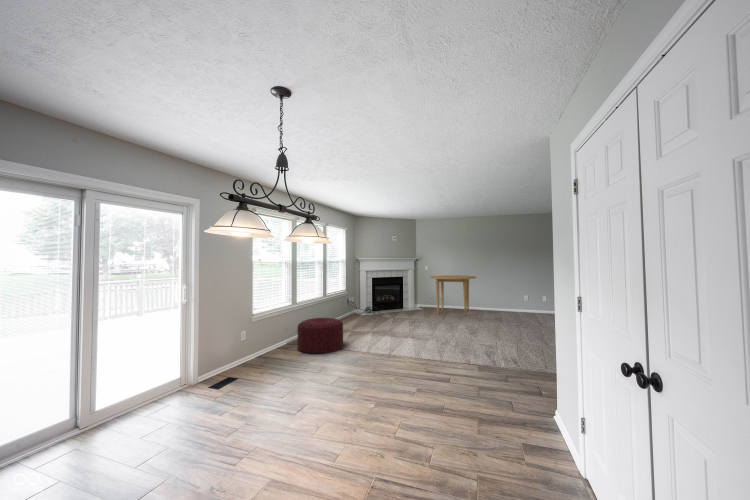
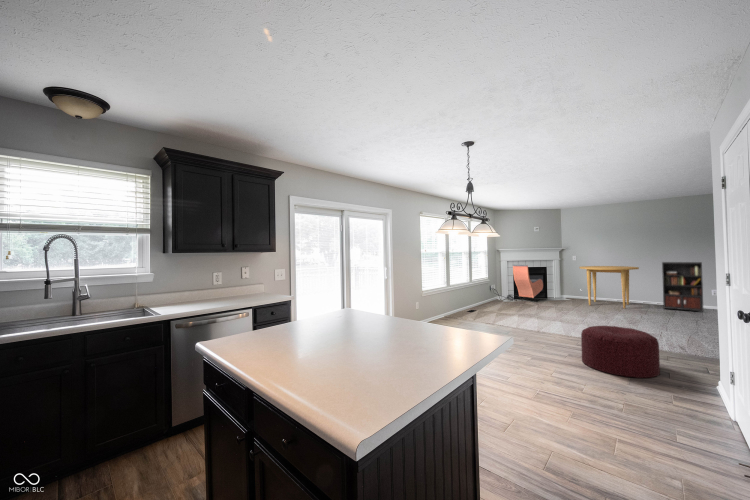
bookcase: none [493,271,528,315] -> present [662,262,703,311]
armchair: none [370,275,402,313] -> present [513,265,543,302]
ottoman: present [297,318,343,353] -> present [581,326,660,378]

